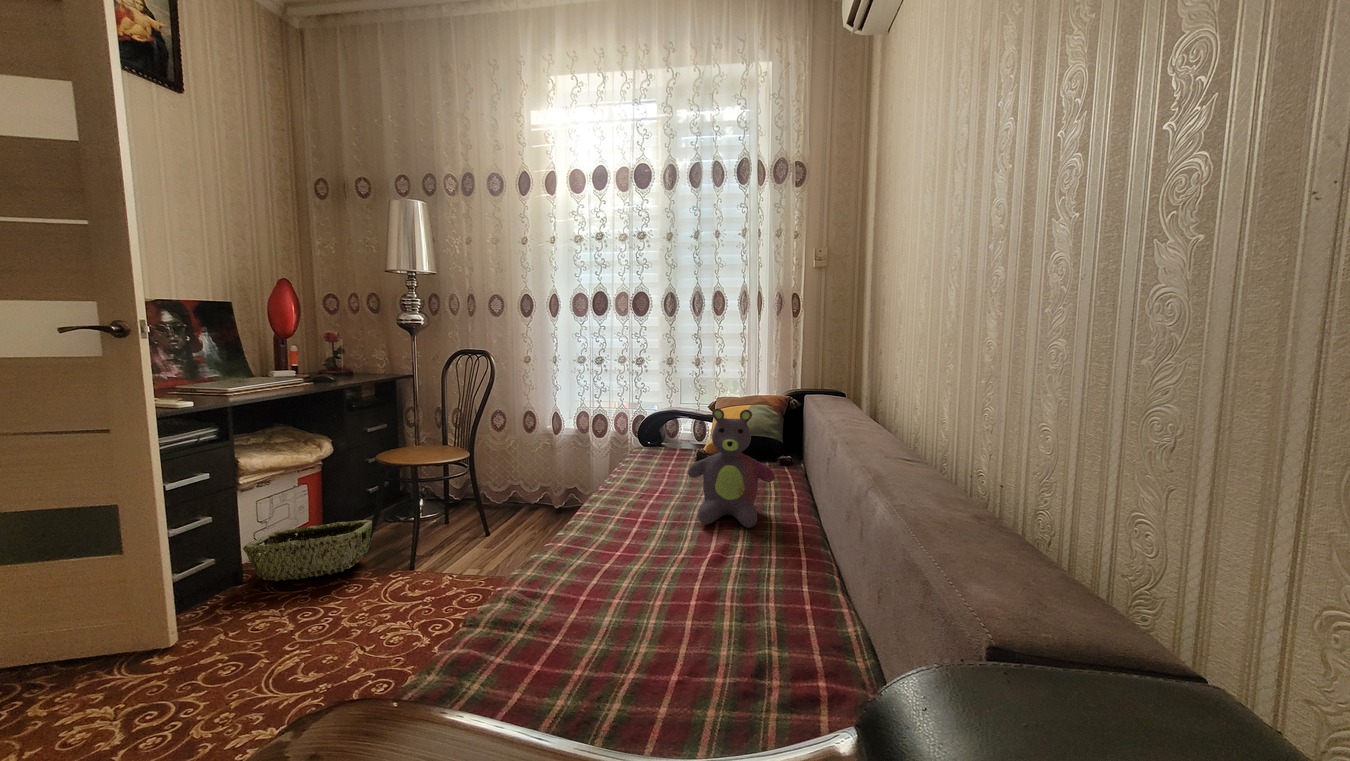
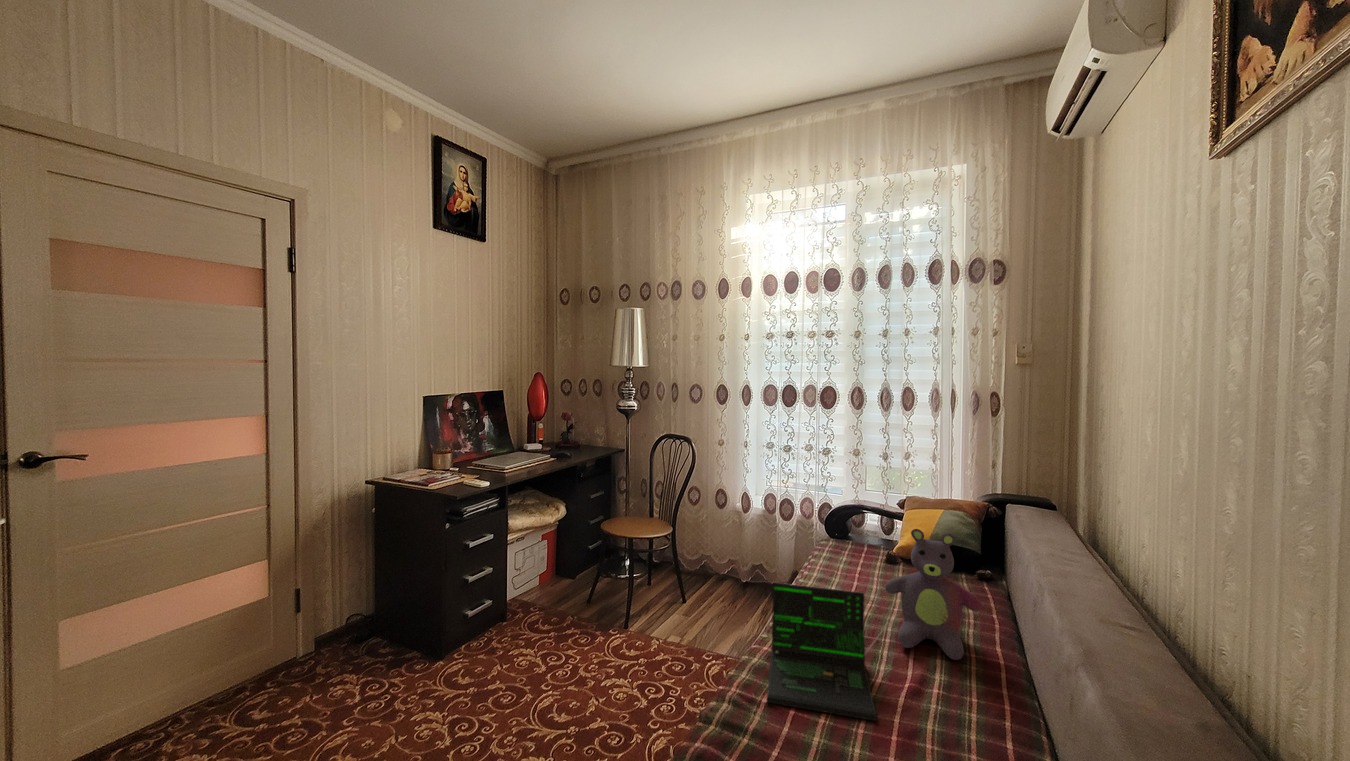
laptop: none [551,471,687,592] -> present [767,583,889,721]
woven basket: present [243,520,372,581] -> none [510,577,596,623]

